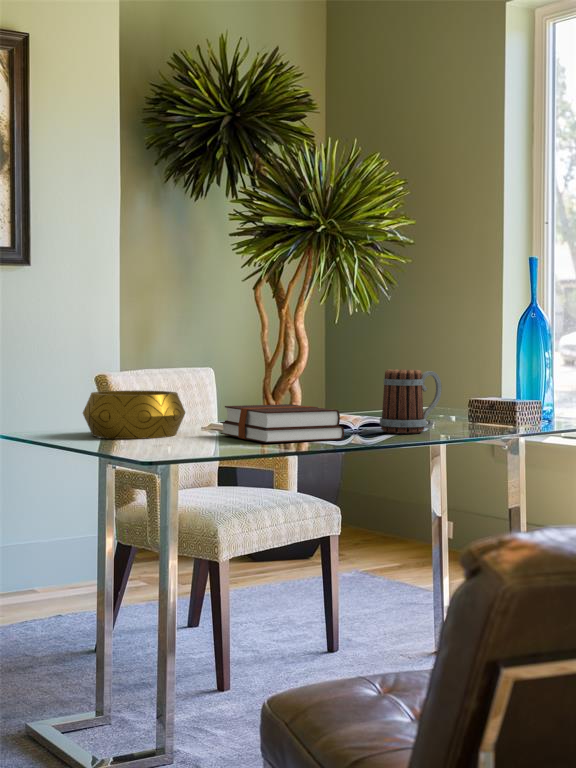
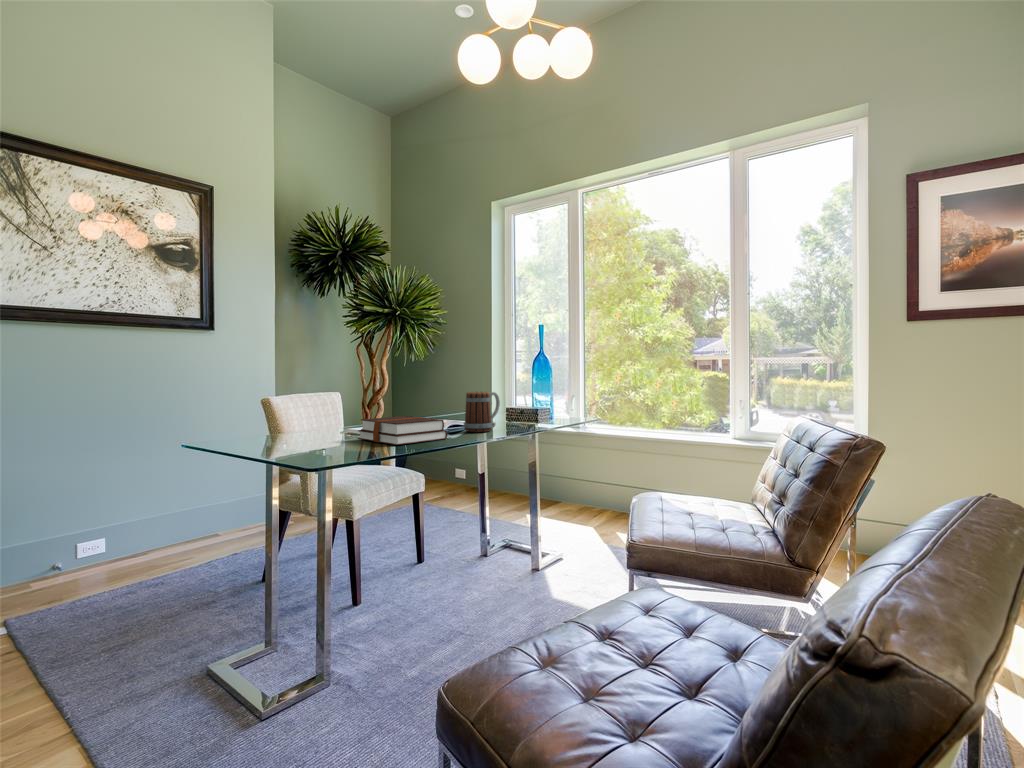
decorative bowl: present [83,390,185,439] -> none [251,410,331,446]

